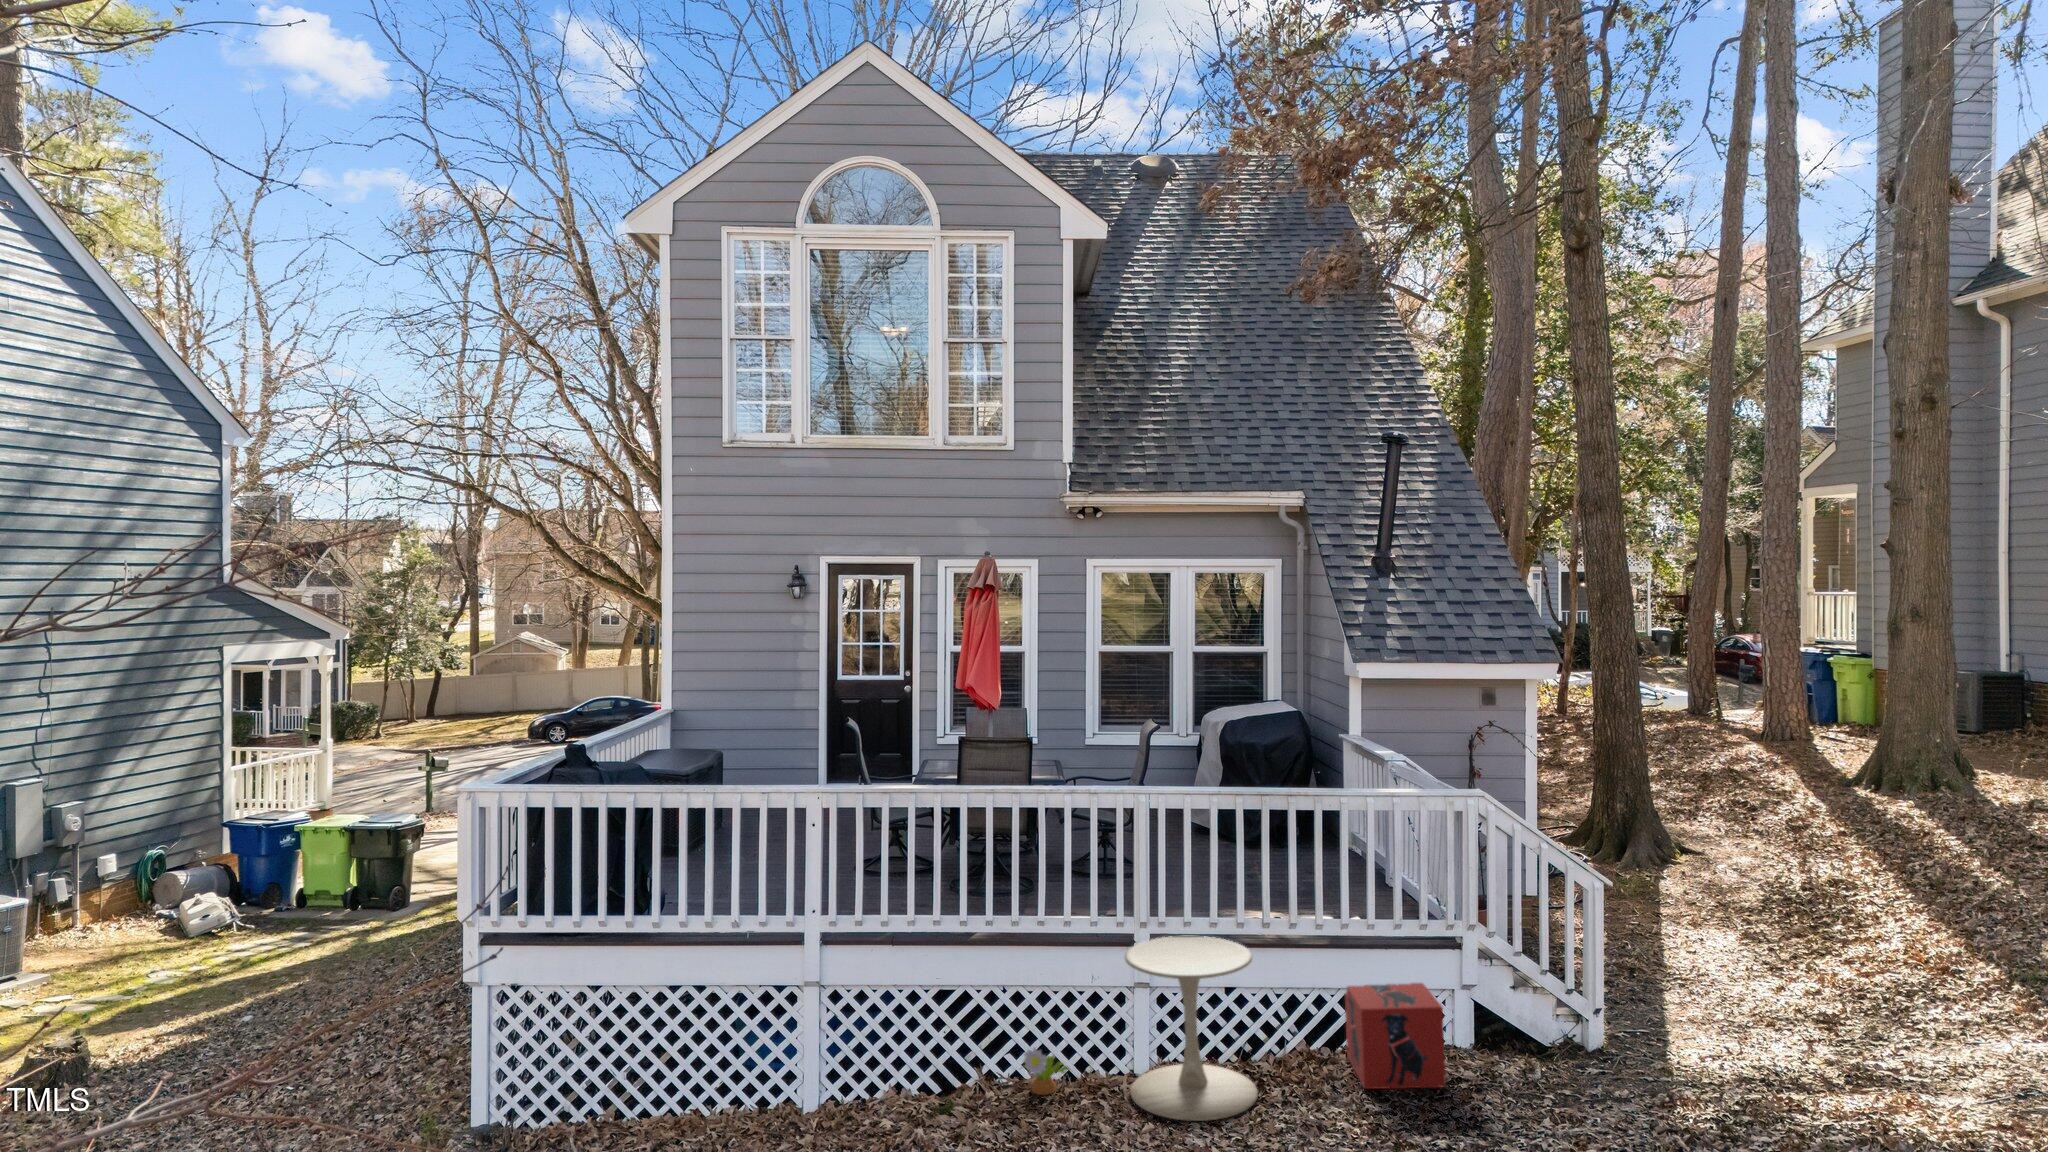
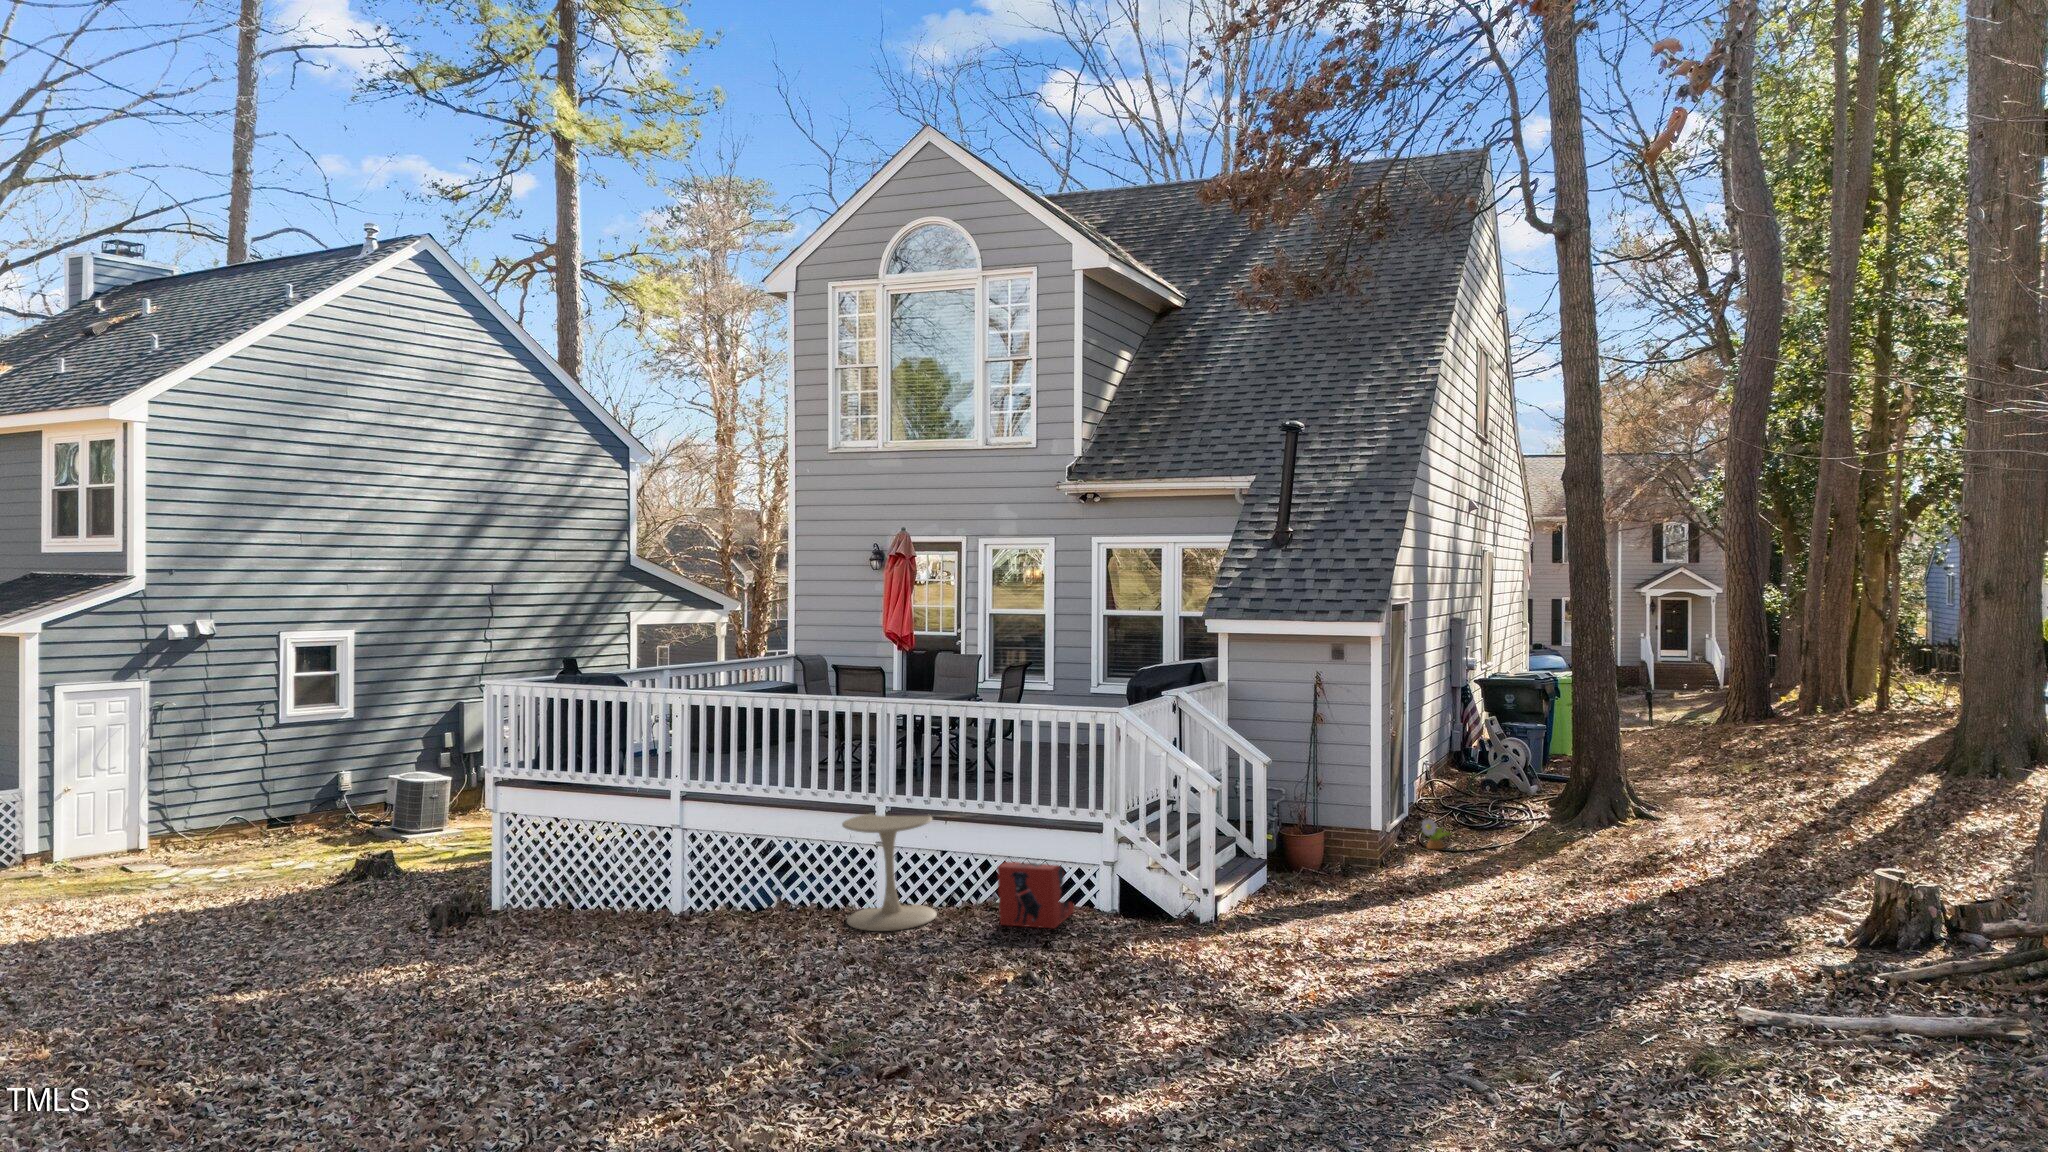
decorative plant: present [1023,1048,1070,1095] -> present [1422,819,1451,849]

